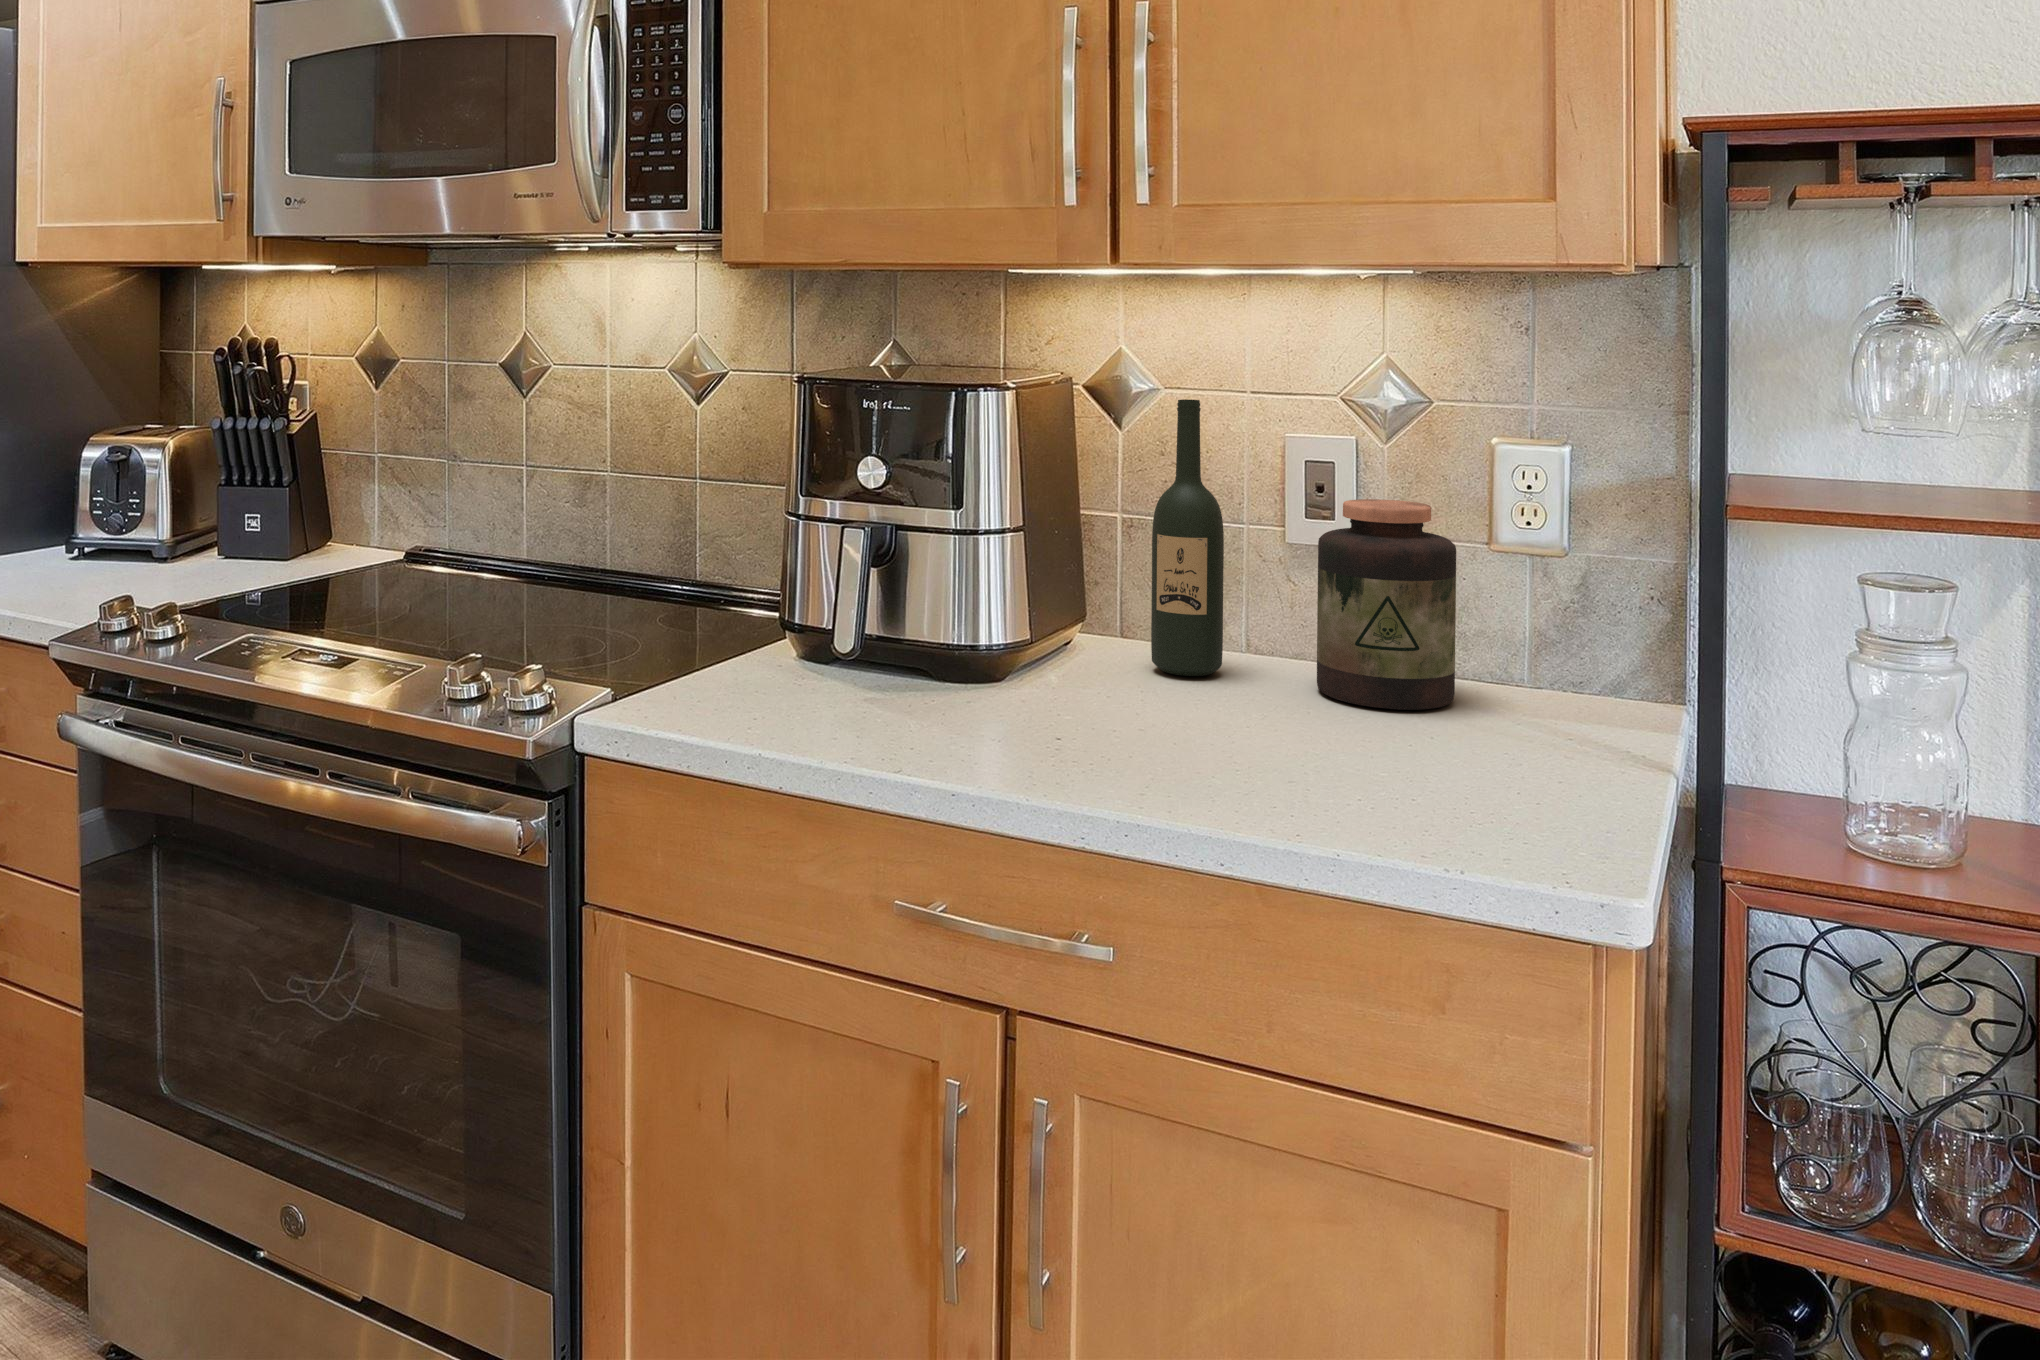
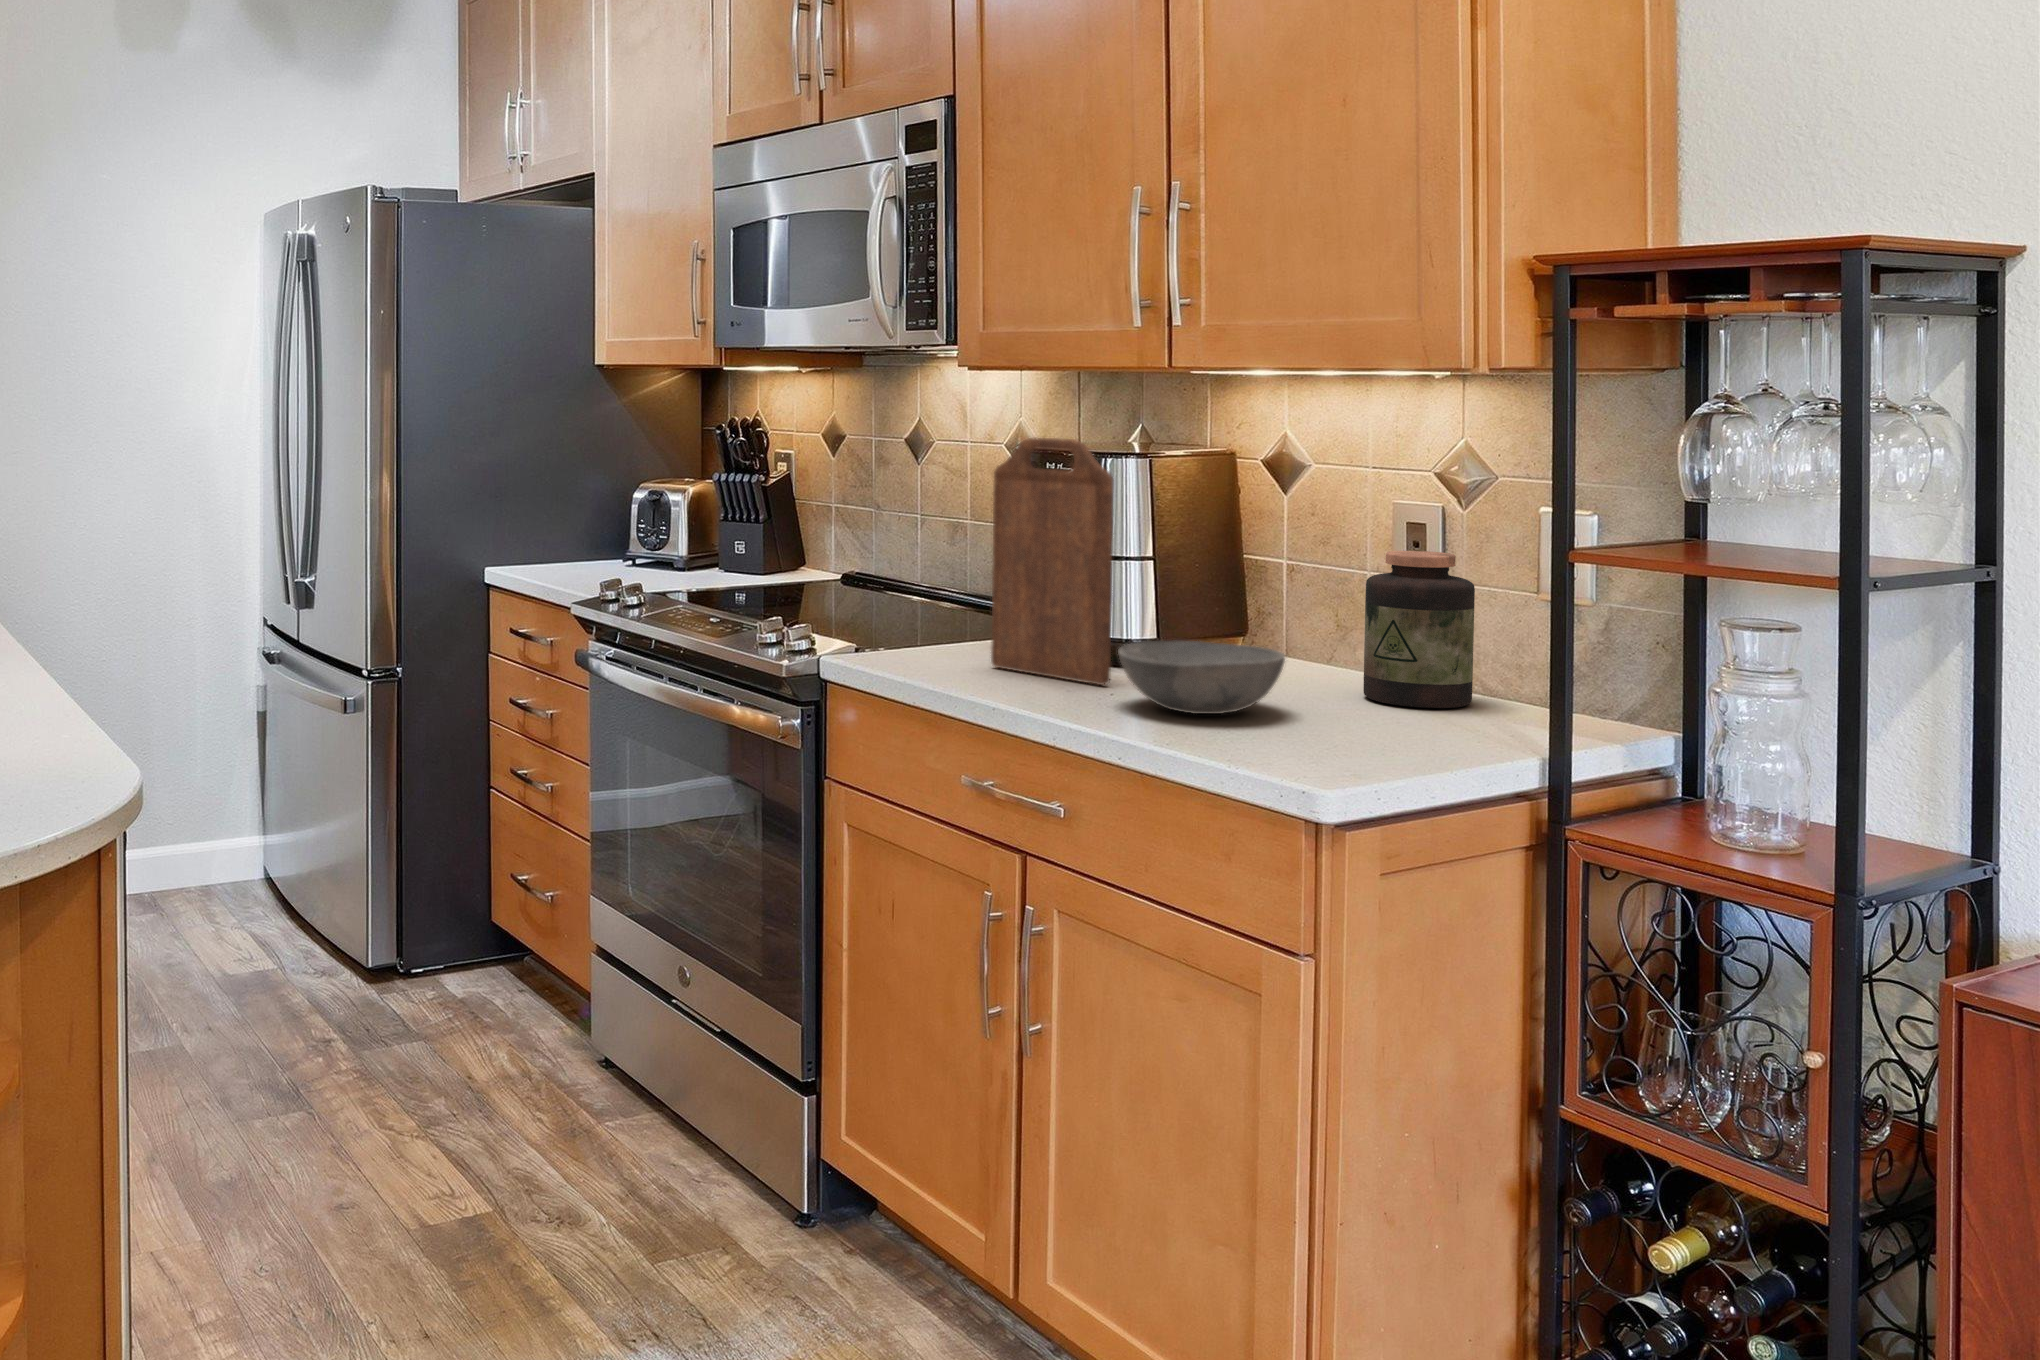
cutting board: none [836,362,1040,723] -> present [991,438,1114,685]
wine bottle: present [1151,399,1224,676] -> none [1264,471,1322,679]
bowl: none [1110,649,1349,769] -> present [1118,641,1285,714]

